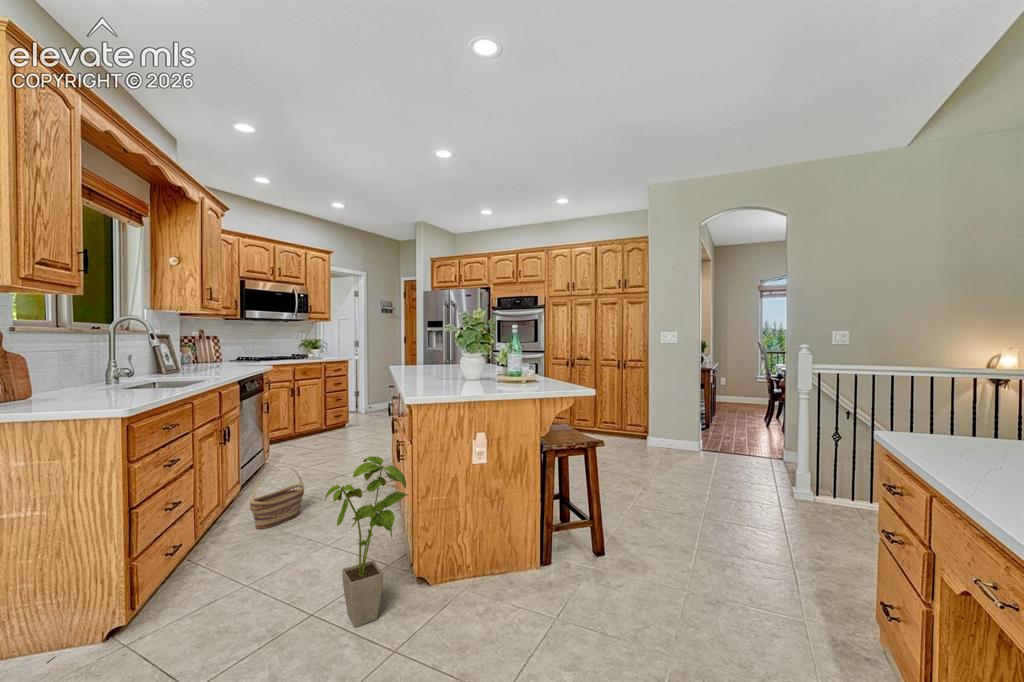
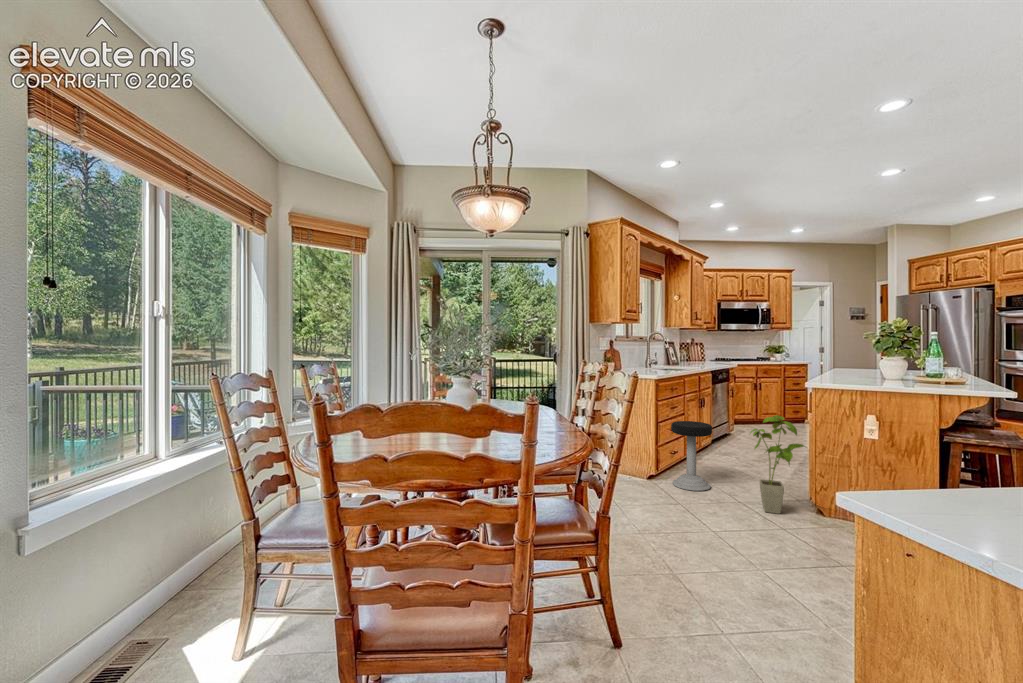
basket: present [250,468,304,529] -> none [716,427,751,464]
stool: none [161,485,252,639] -> present [671,421,712,491]

